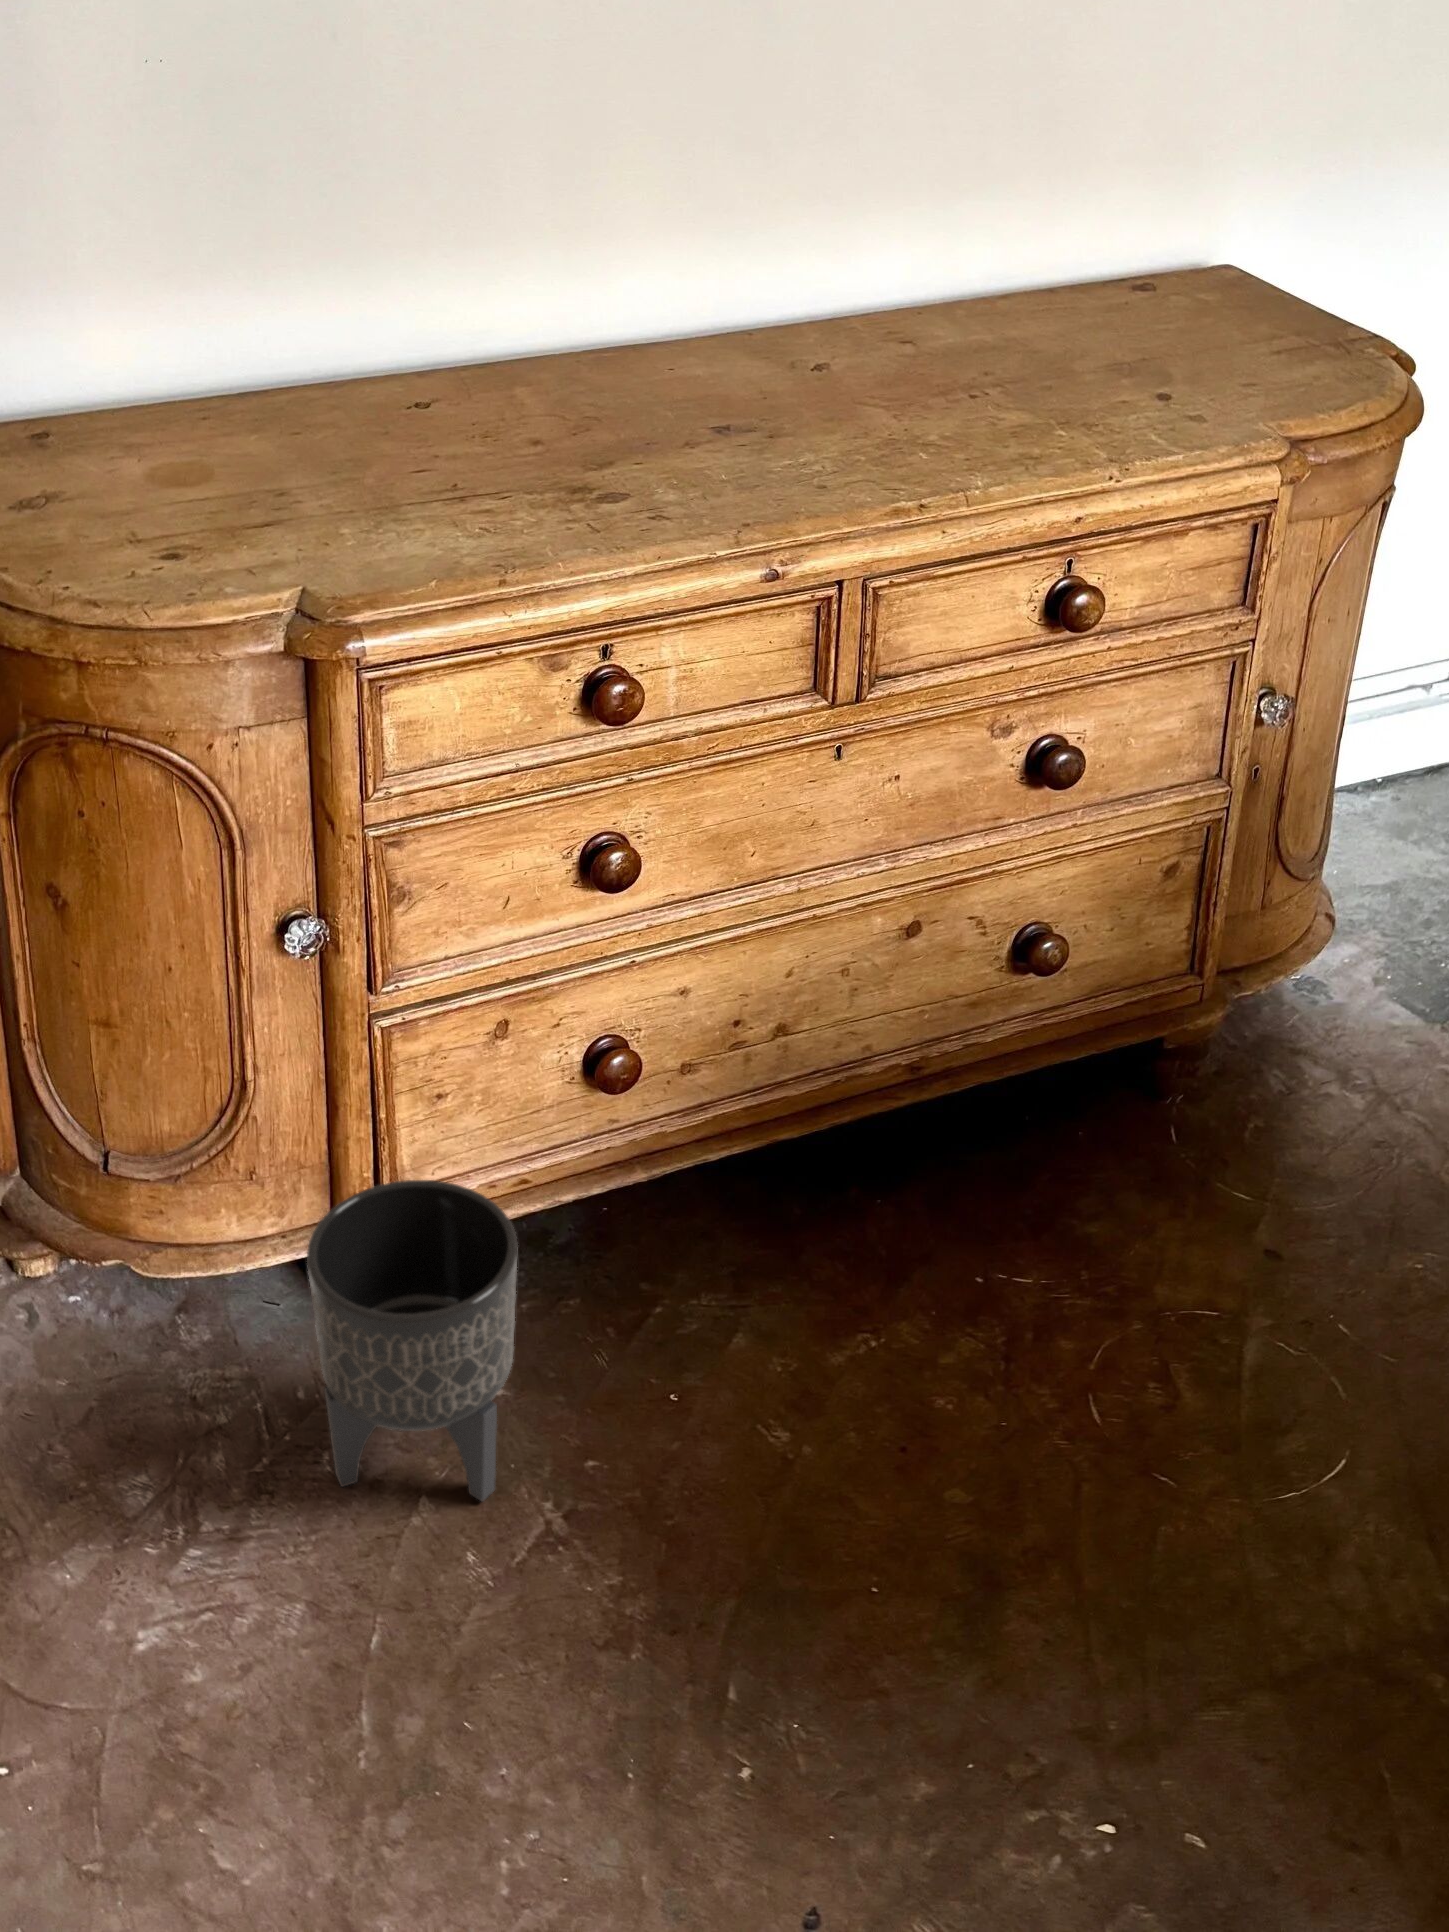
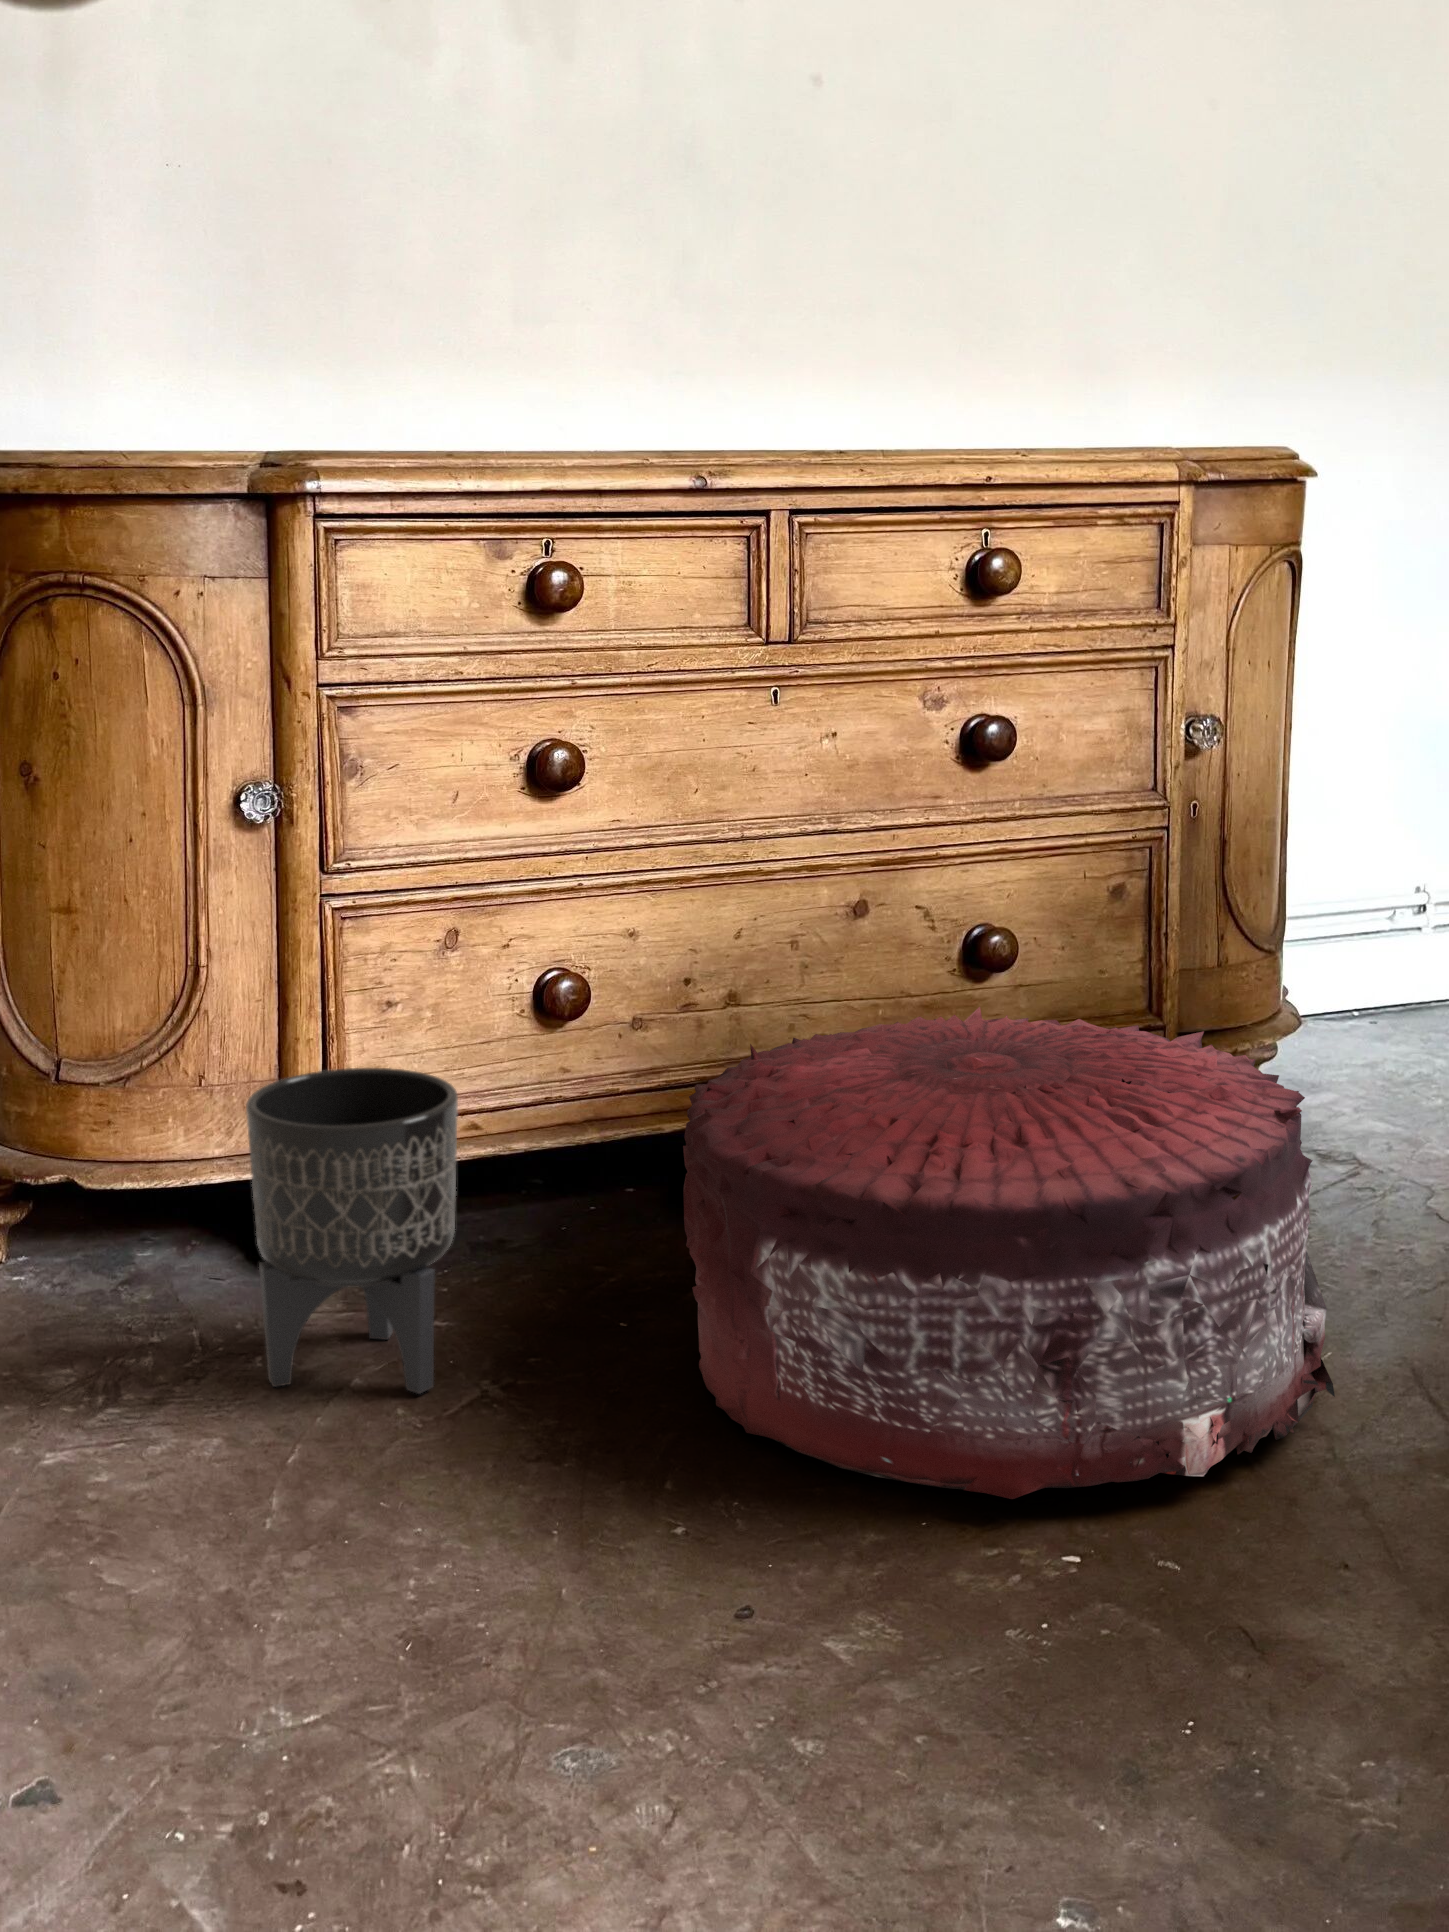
pouf: none [736,1073,1362,1708] -> present [683,1007,1335,1499]

